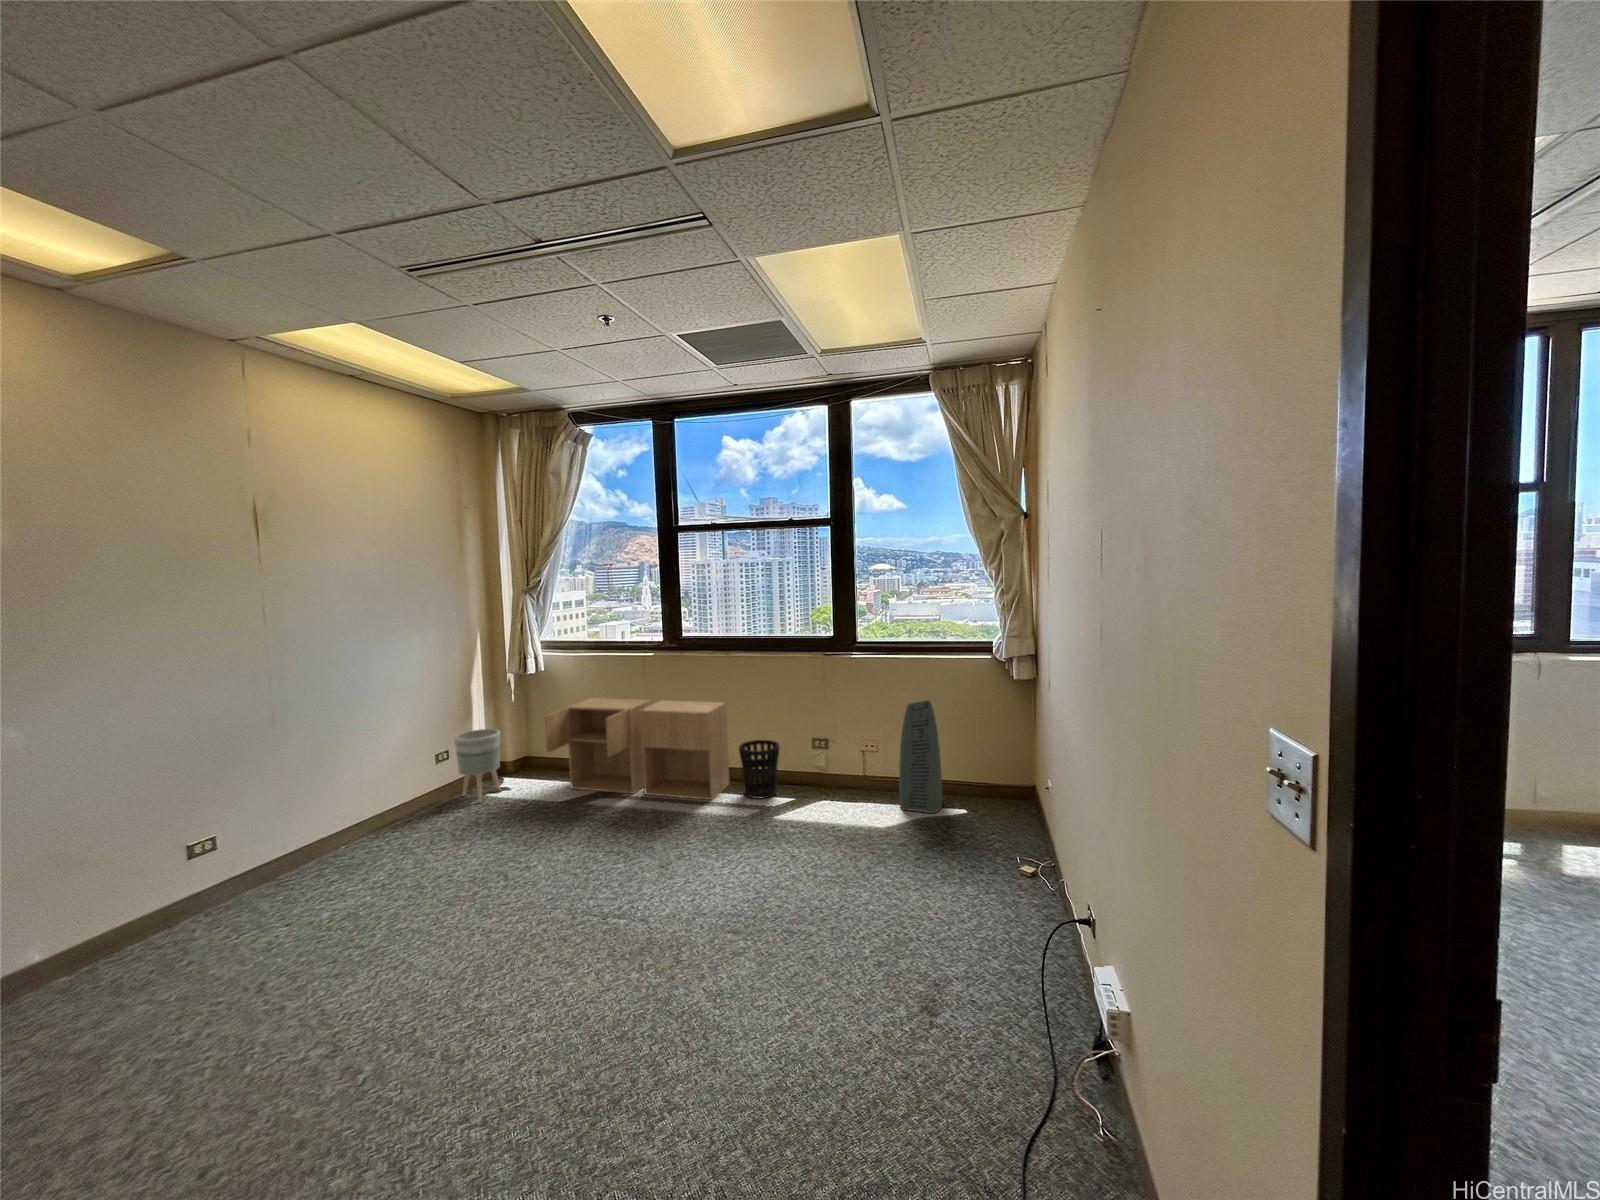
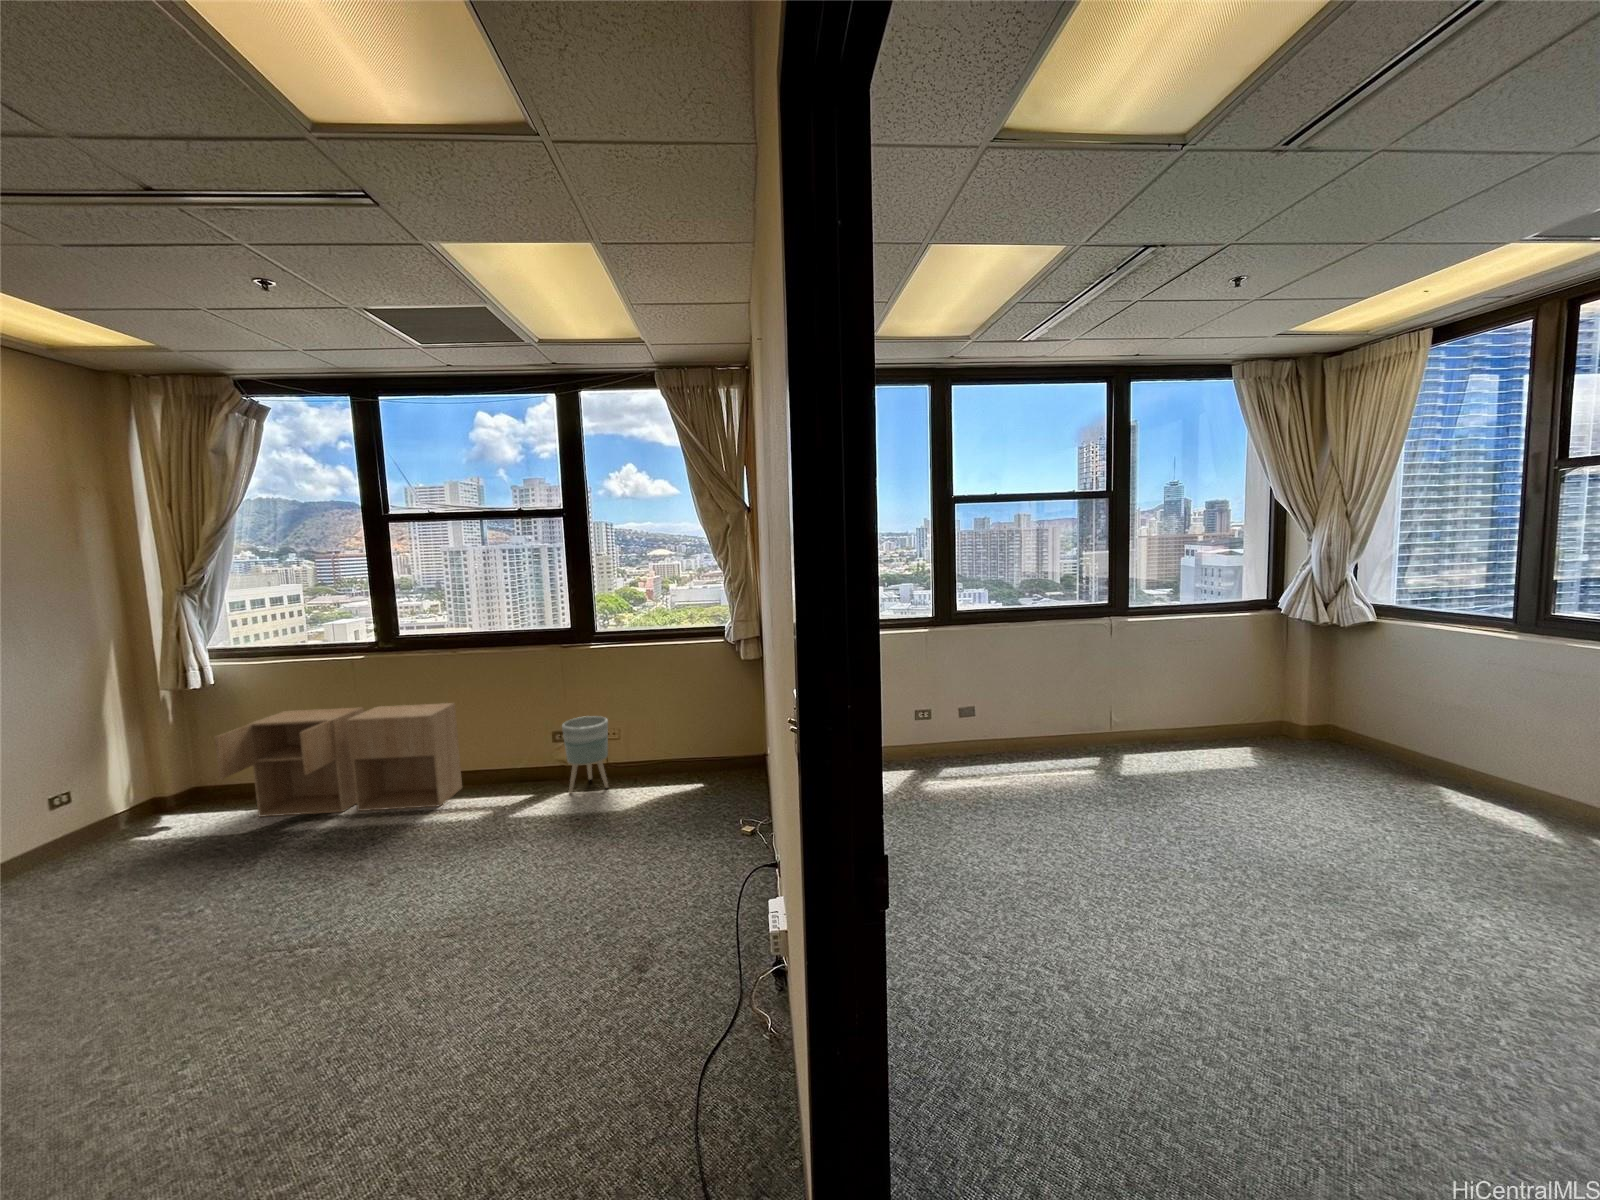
air purifier: present [899,700,942,813] -> none [639,684,681,790]
planter: present [454,729,501,802] -> present [562,716,608,793]
wastebasket: present [739,740,780,799] -> none [470,737,516,799]

